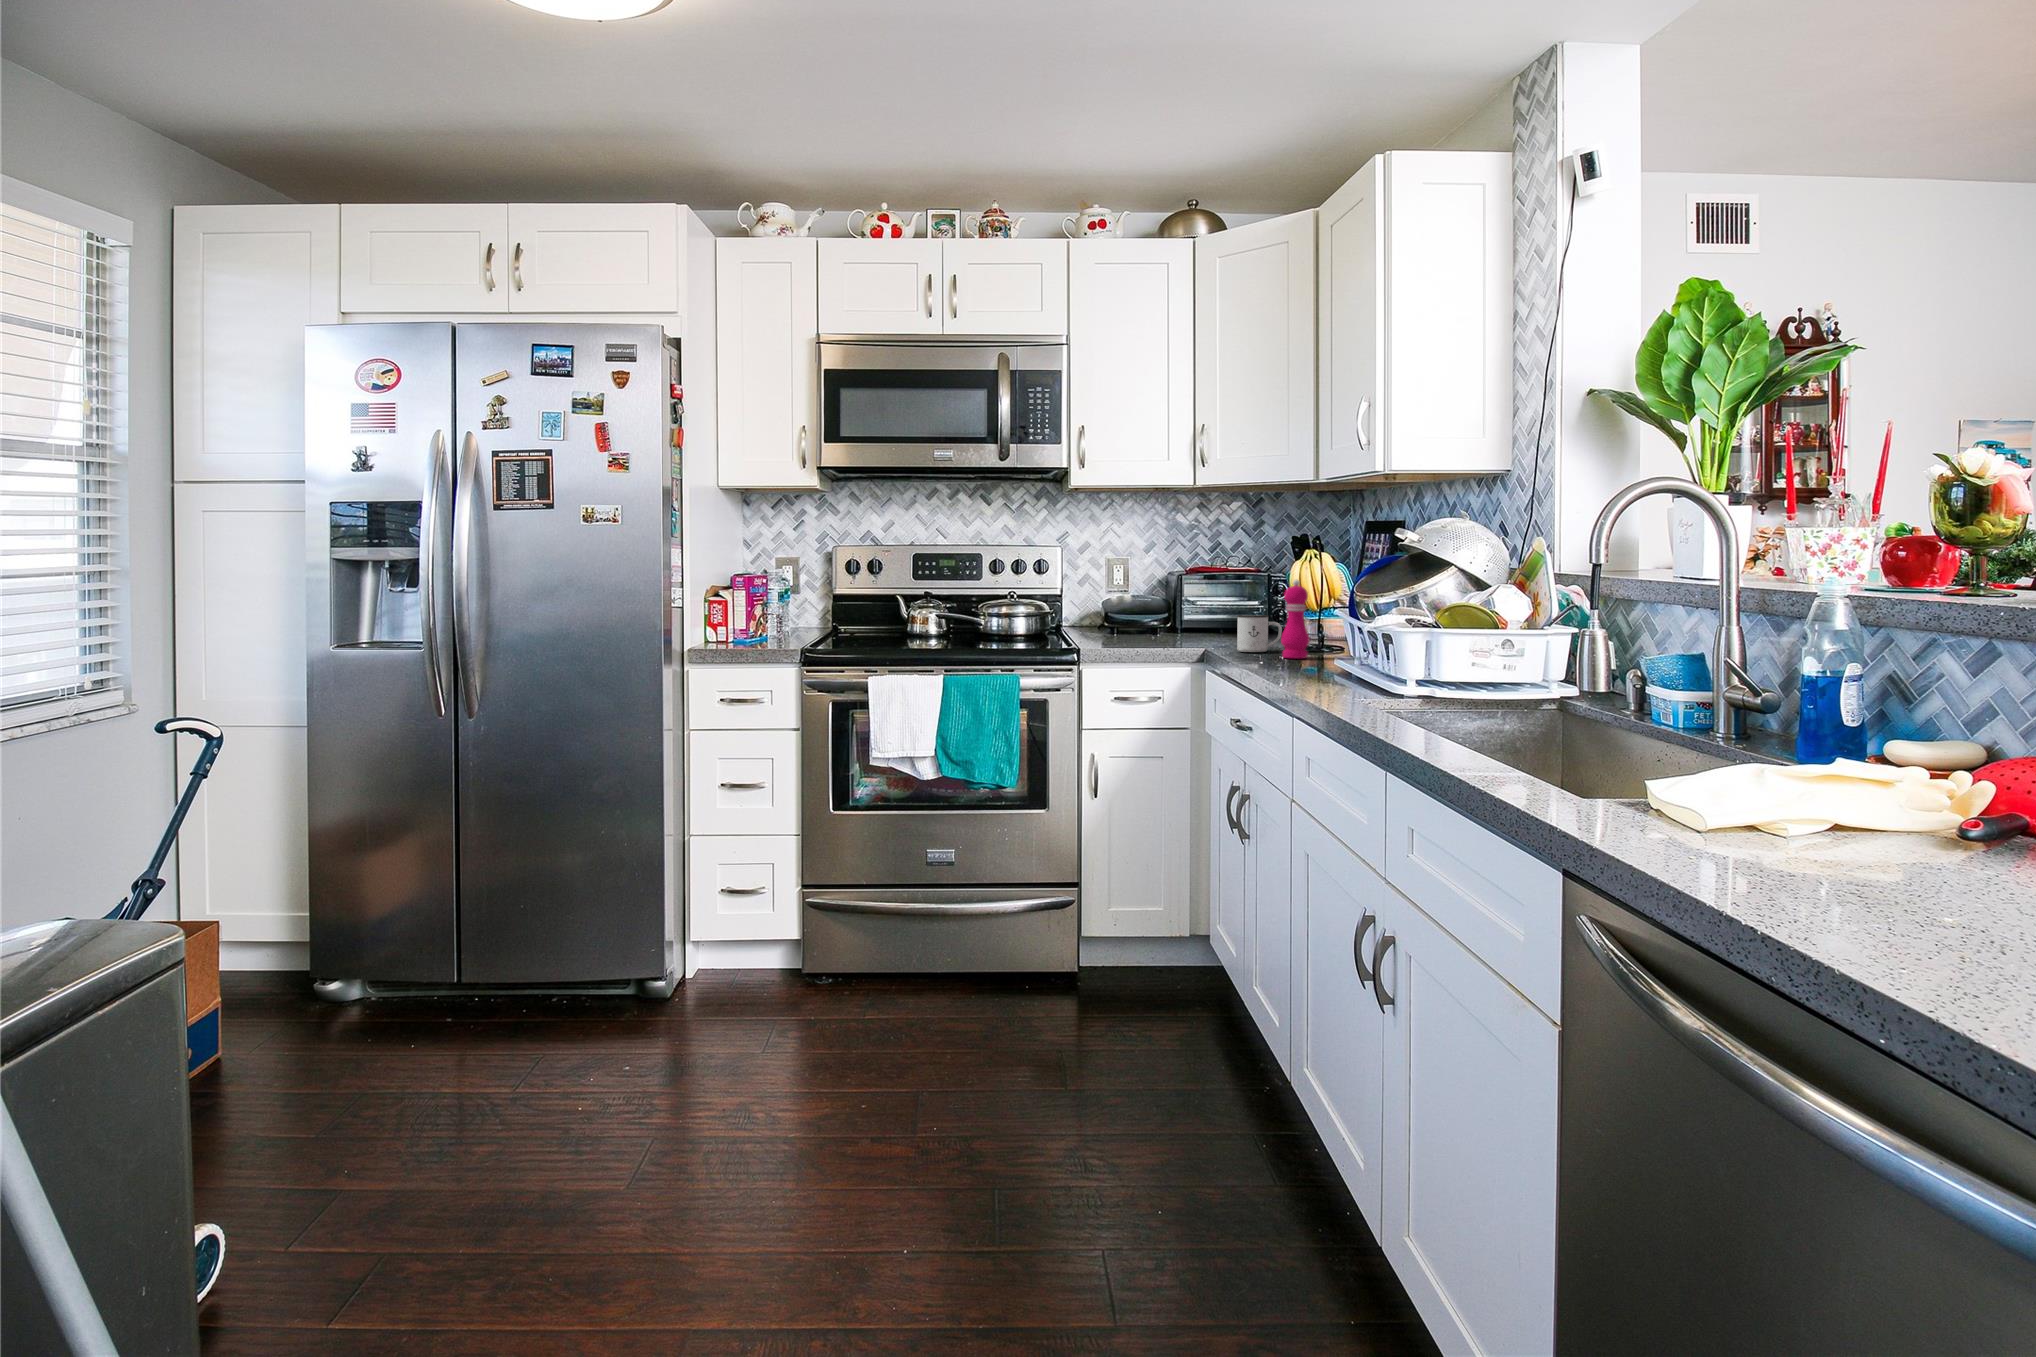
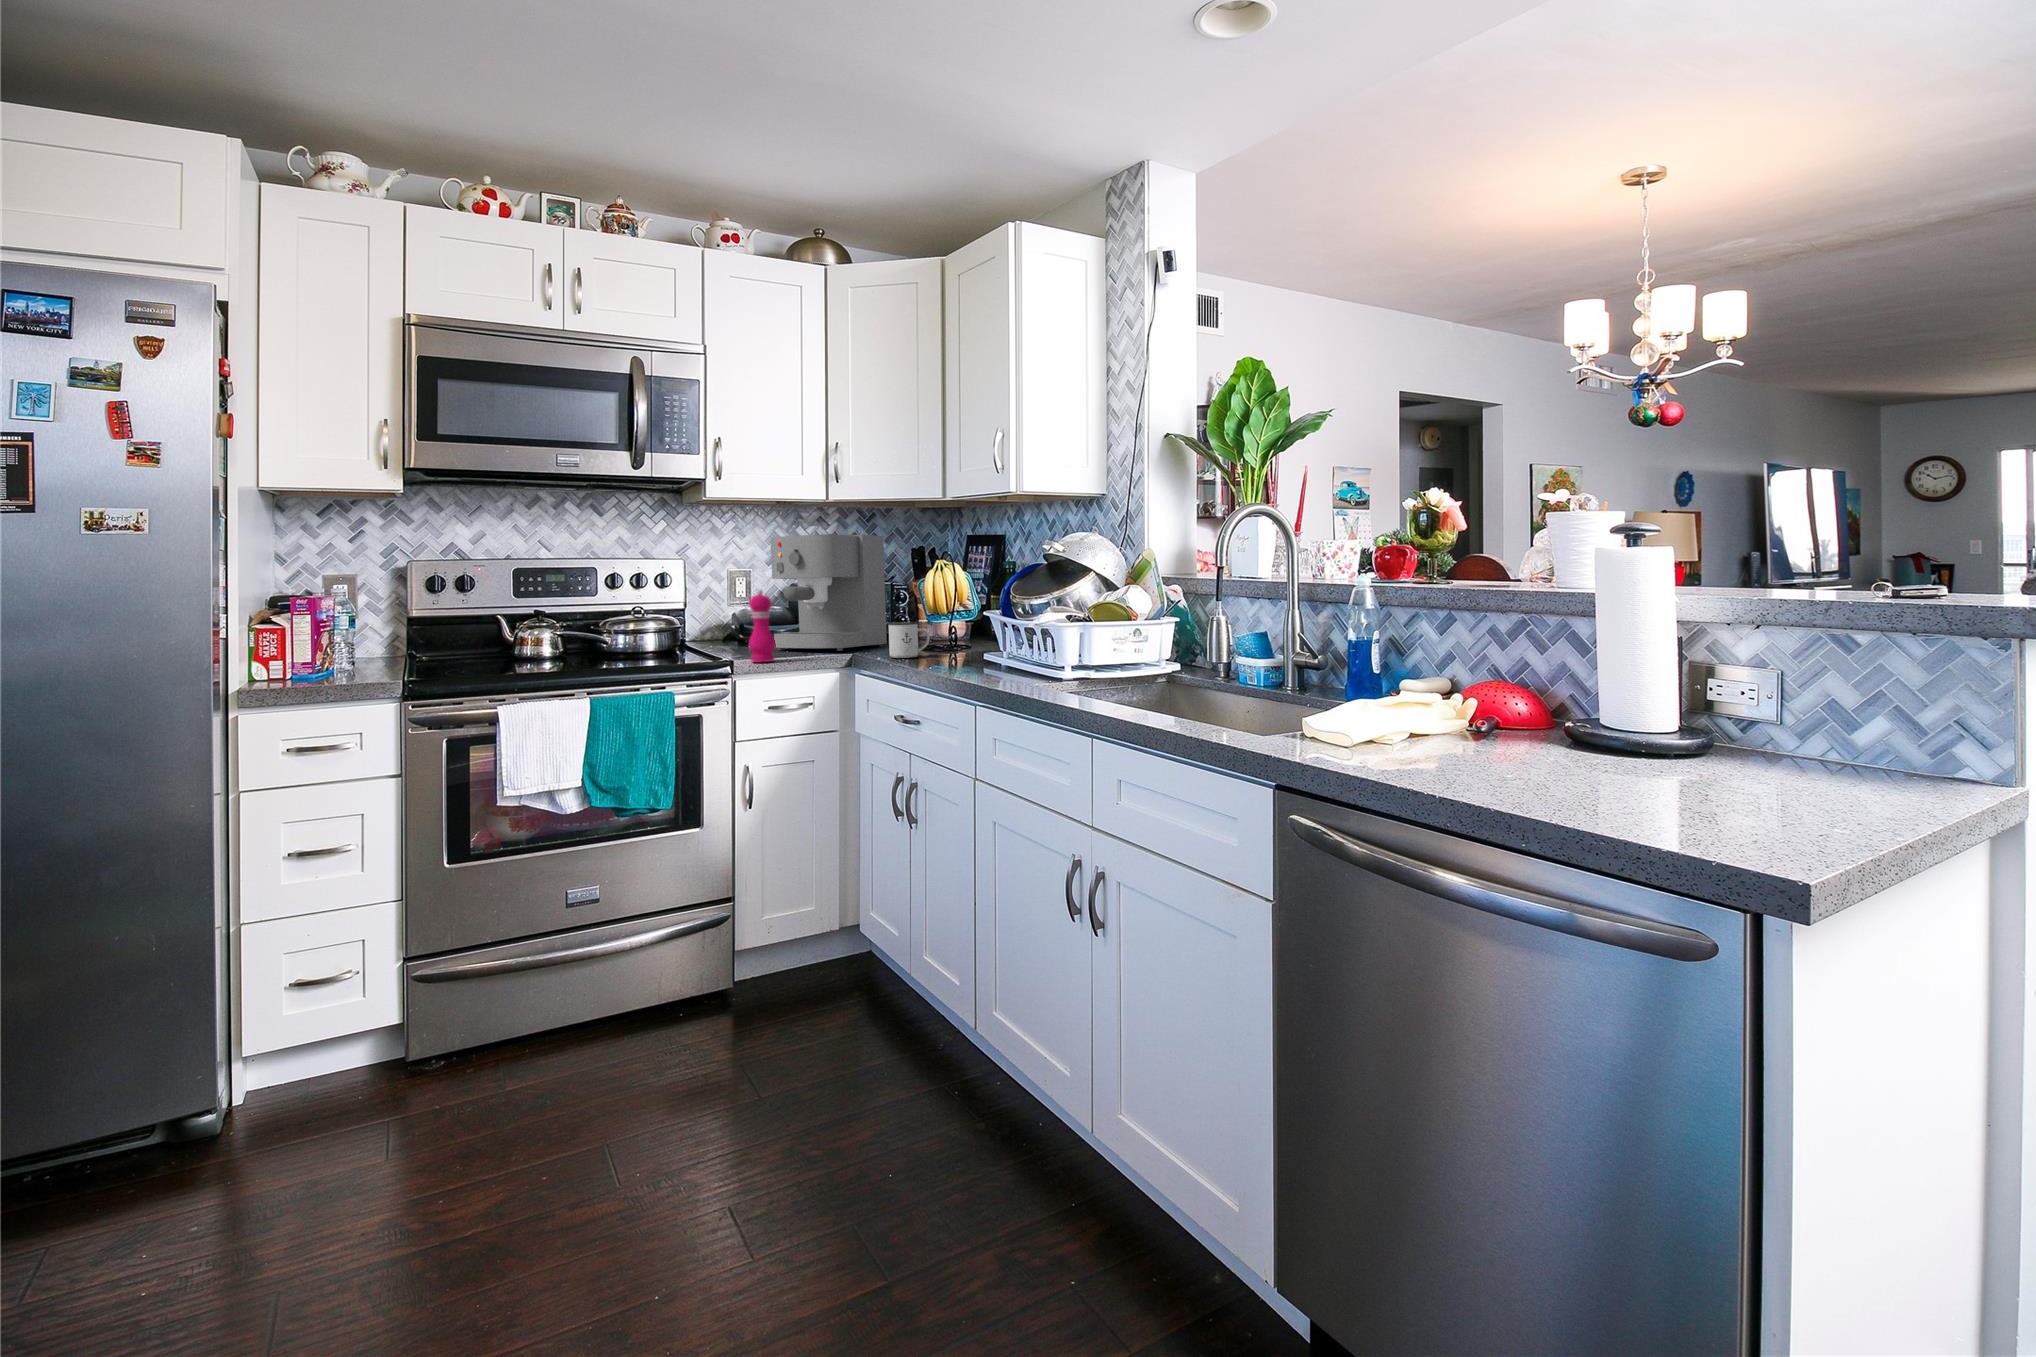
coffee maker: none [1136,522,1253,642] -> present [771,534,887,651]
pepper mill: present [1281,580,1310,658] -> present [749,589,775,662]

